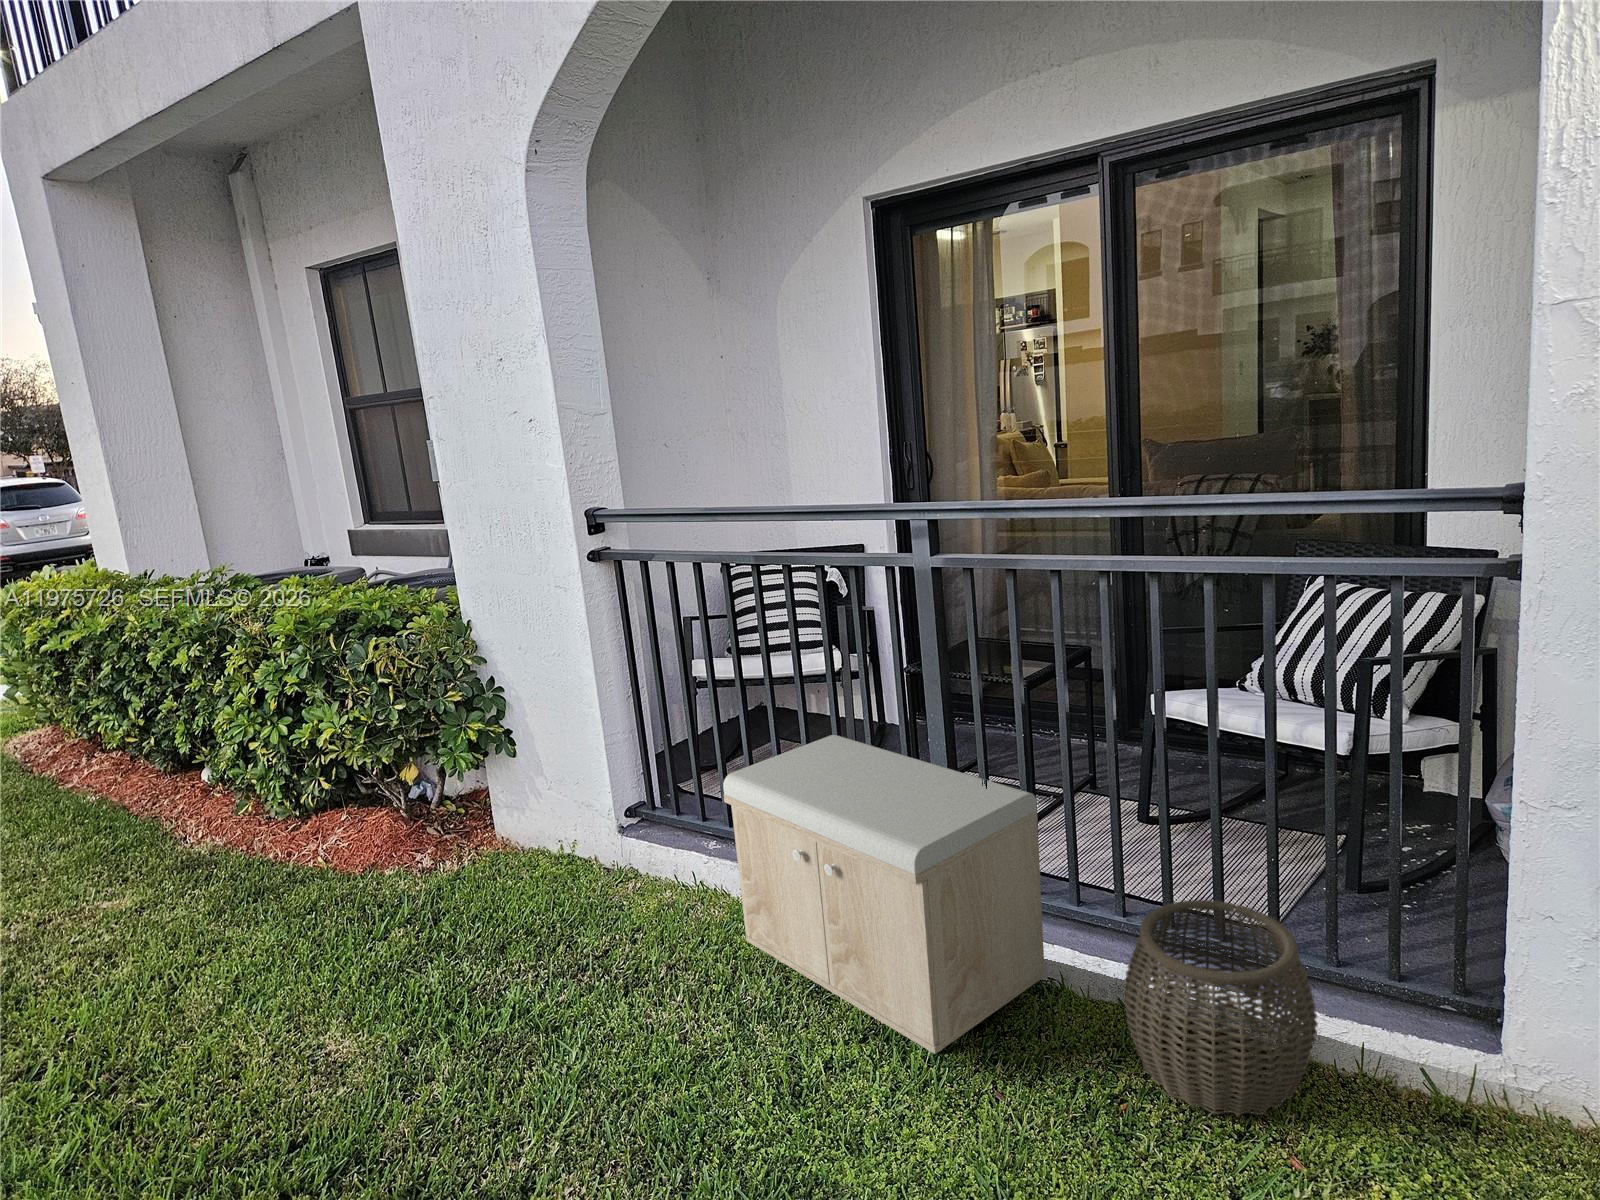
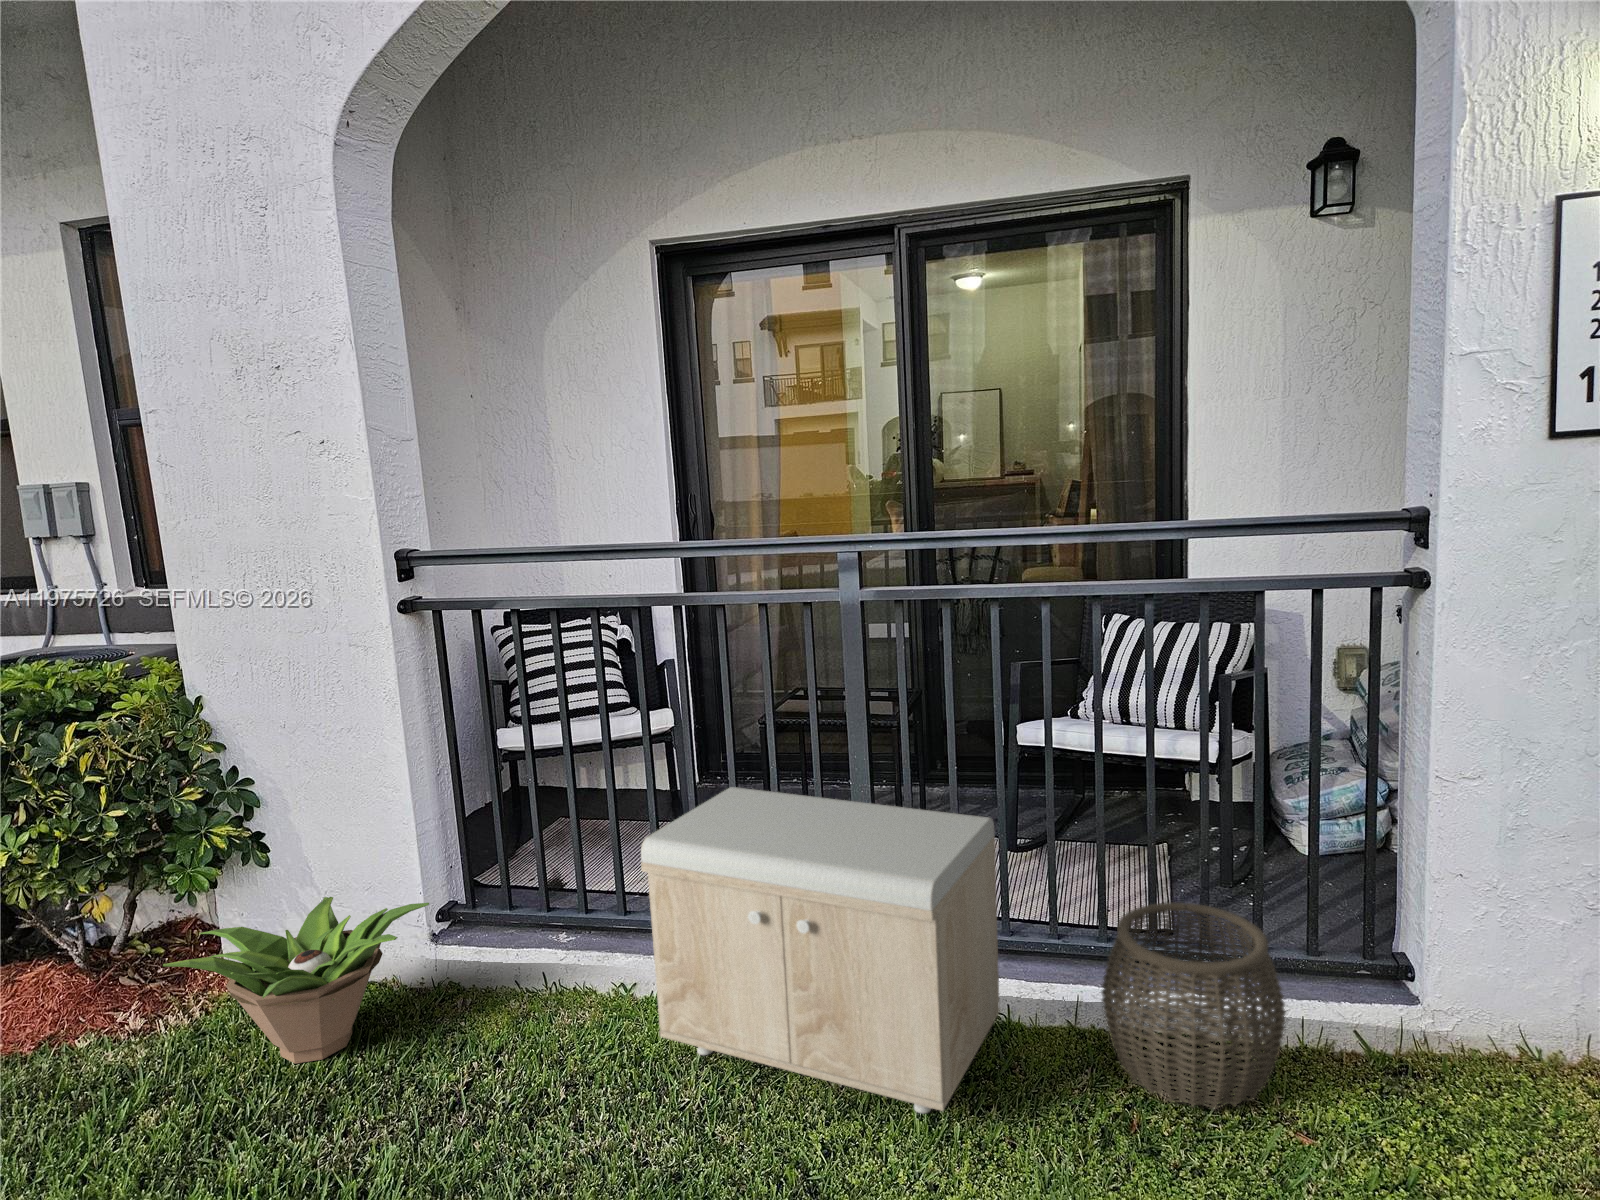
decorative plant: none [410,787,600,911] -> present [163,897,429,1064]

